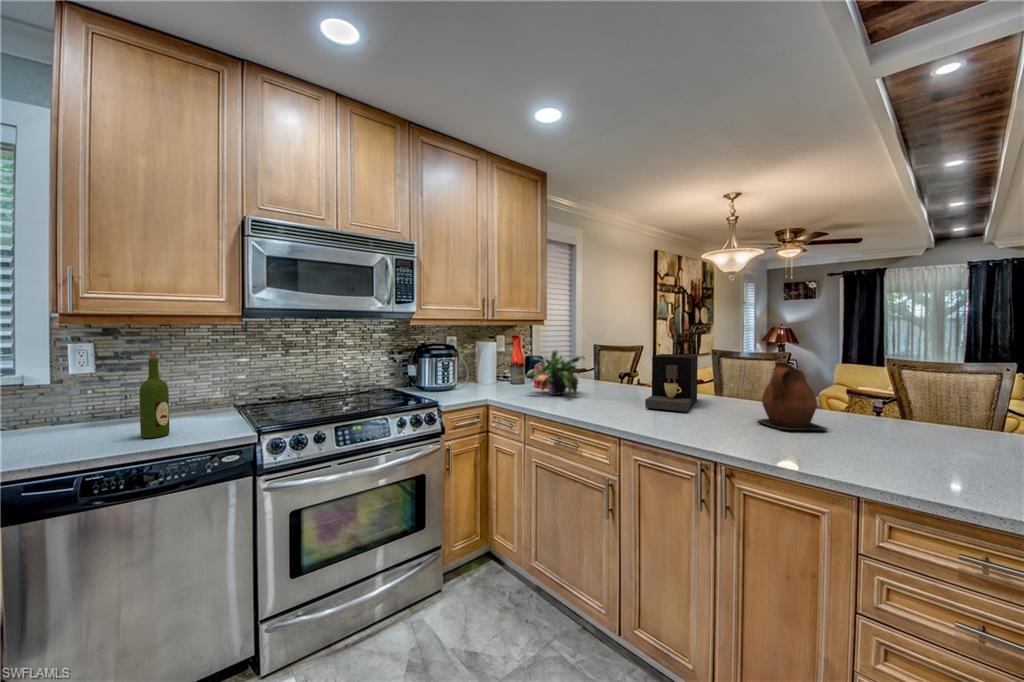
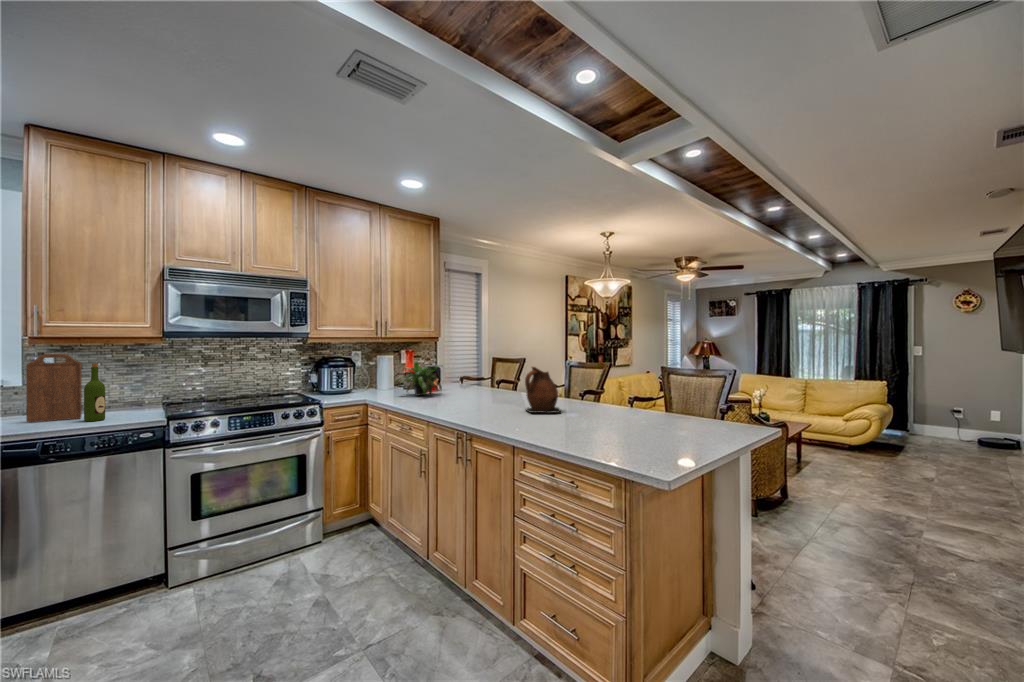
cutting board: none [56,340,135,439] -> present [26,354,82,422]
coffee maker: present [645,354,698,411] -> none [467,363,518,404]

